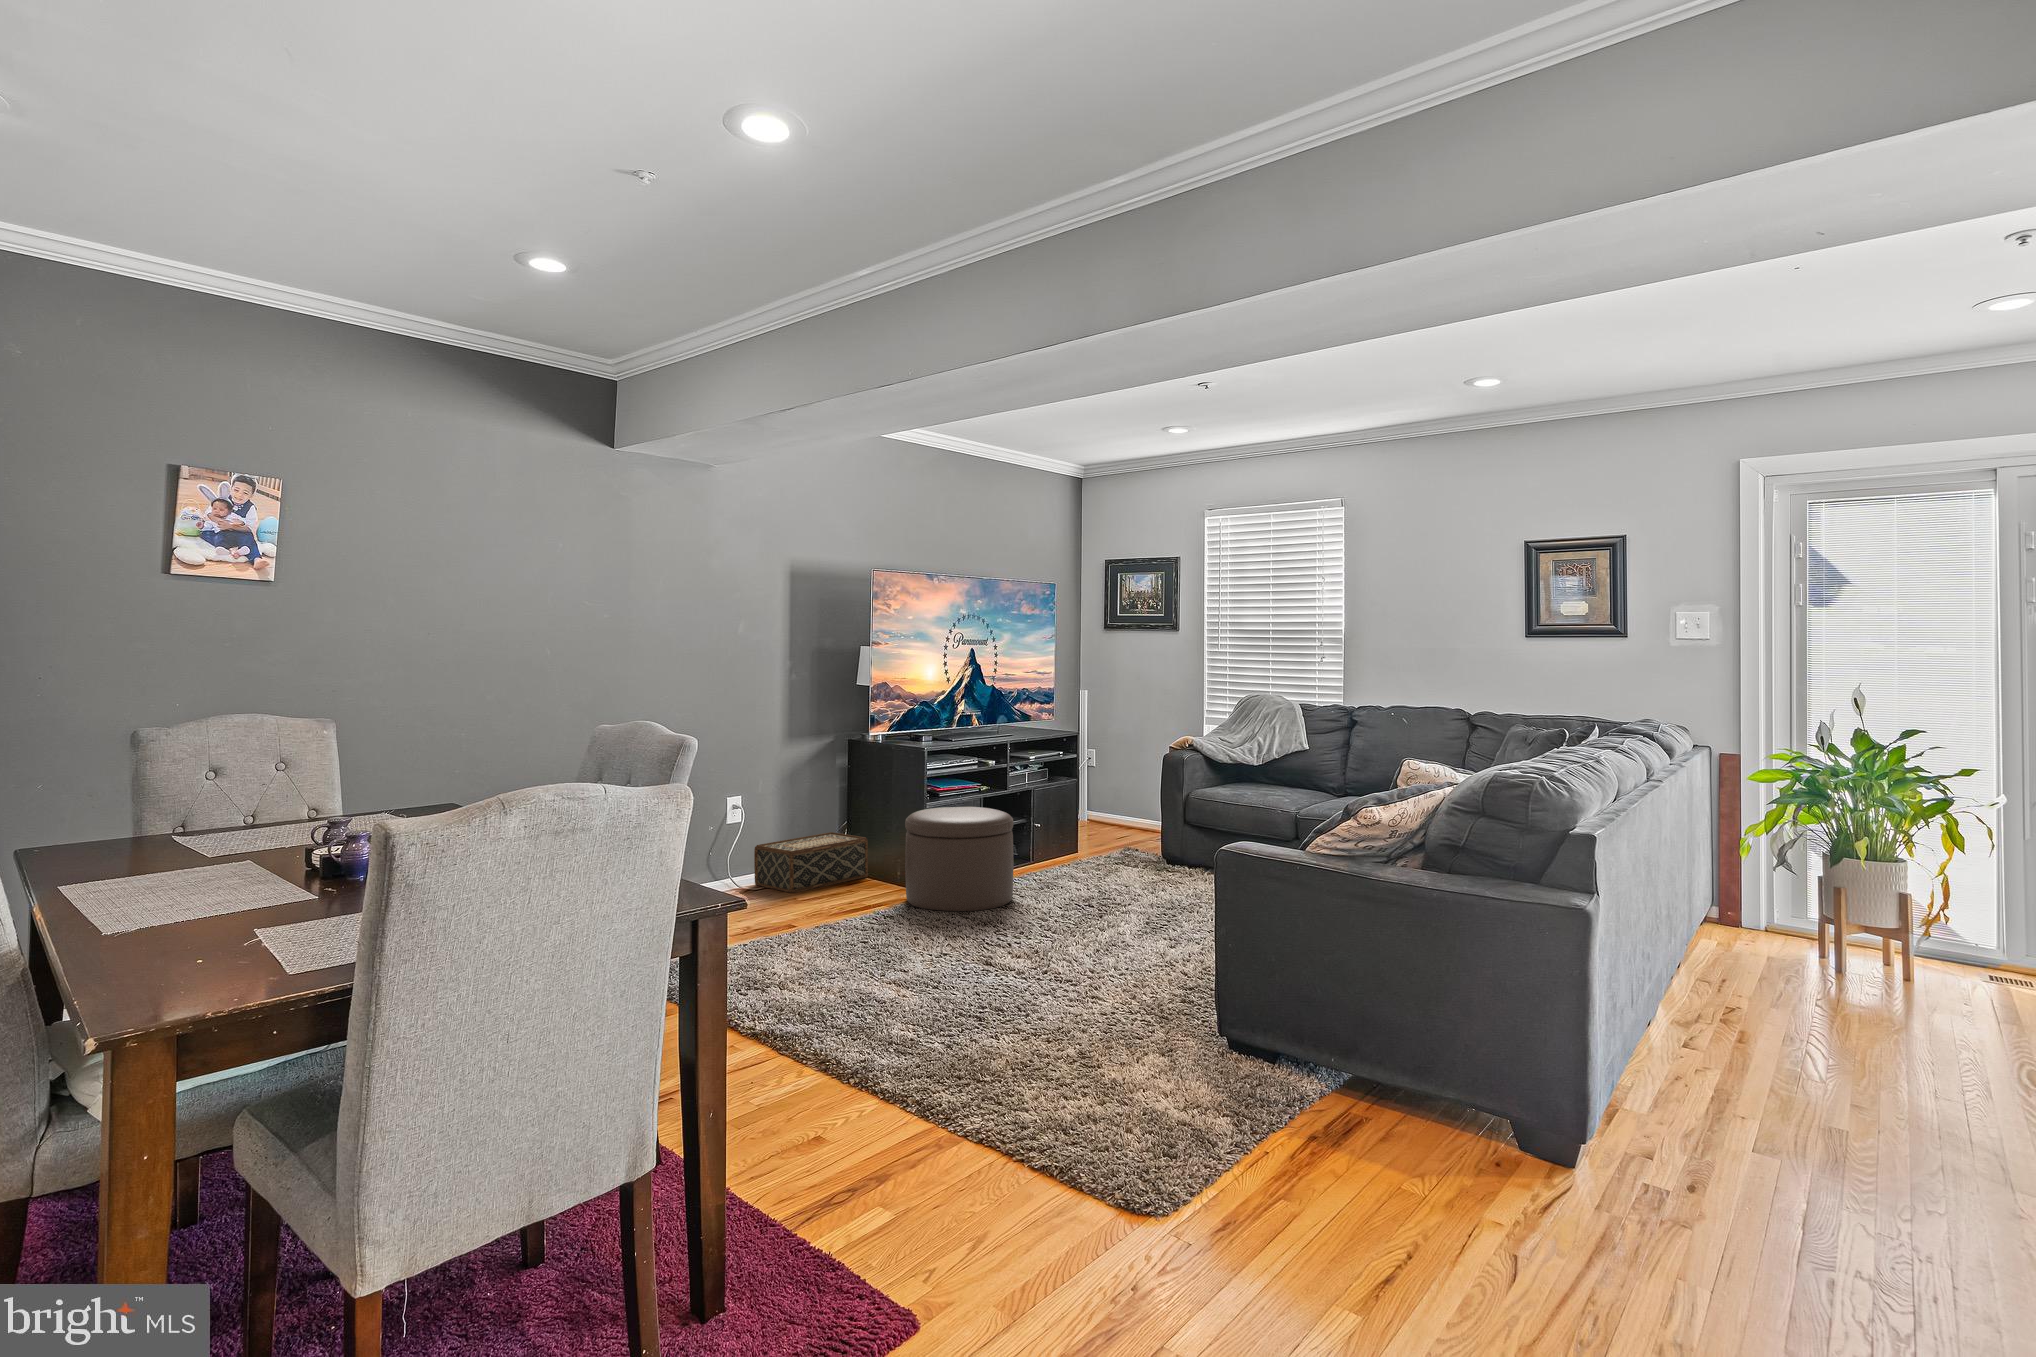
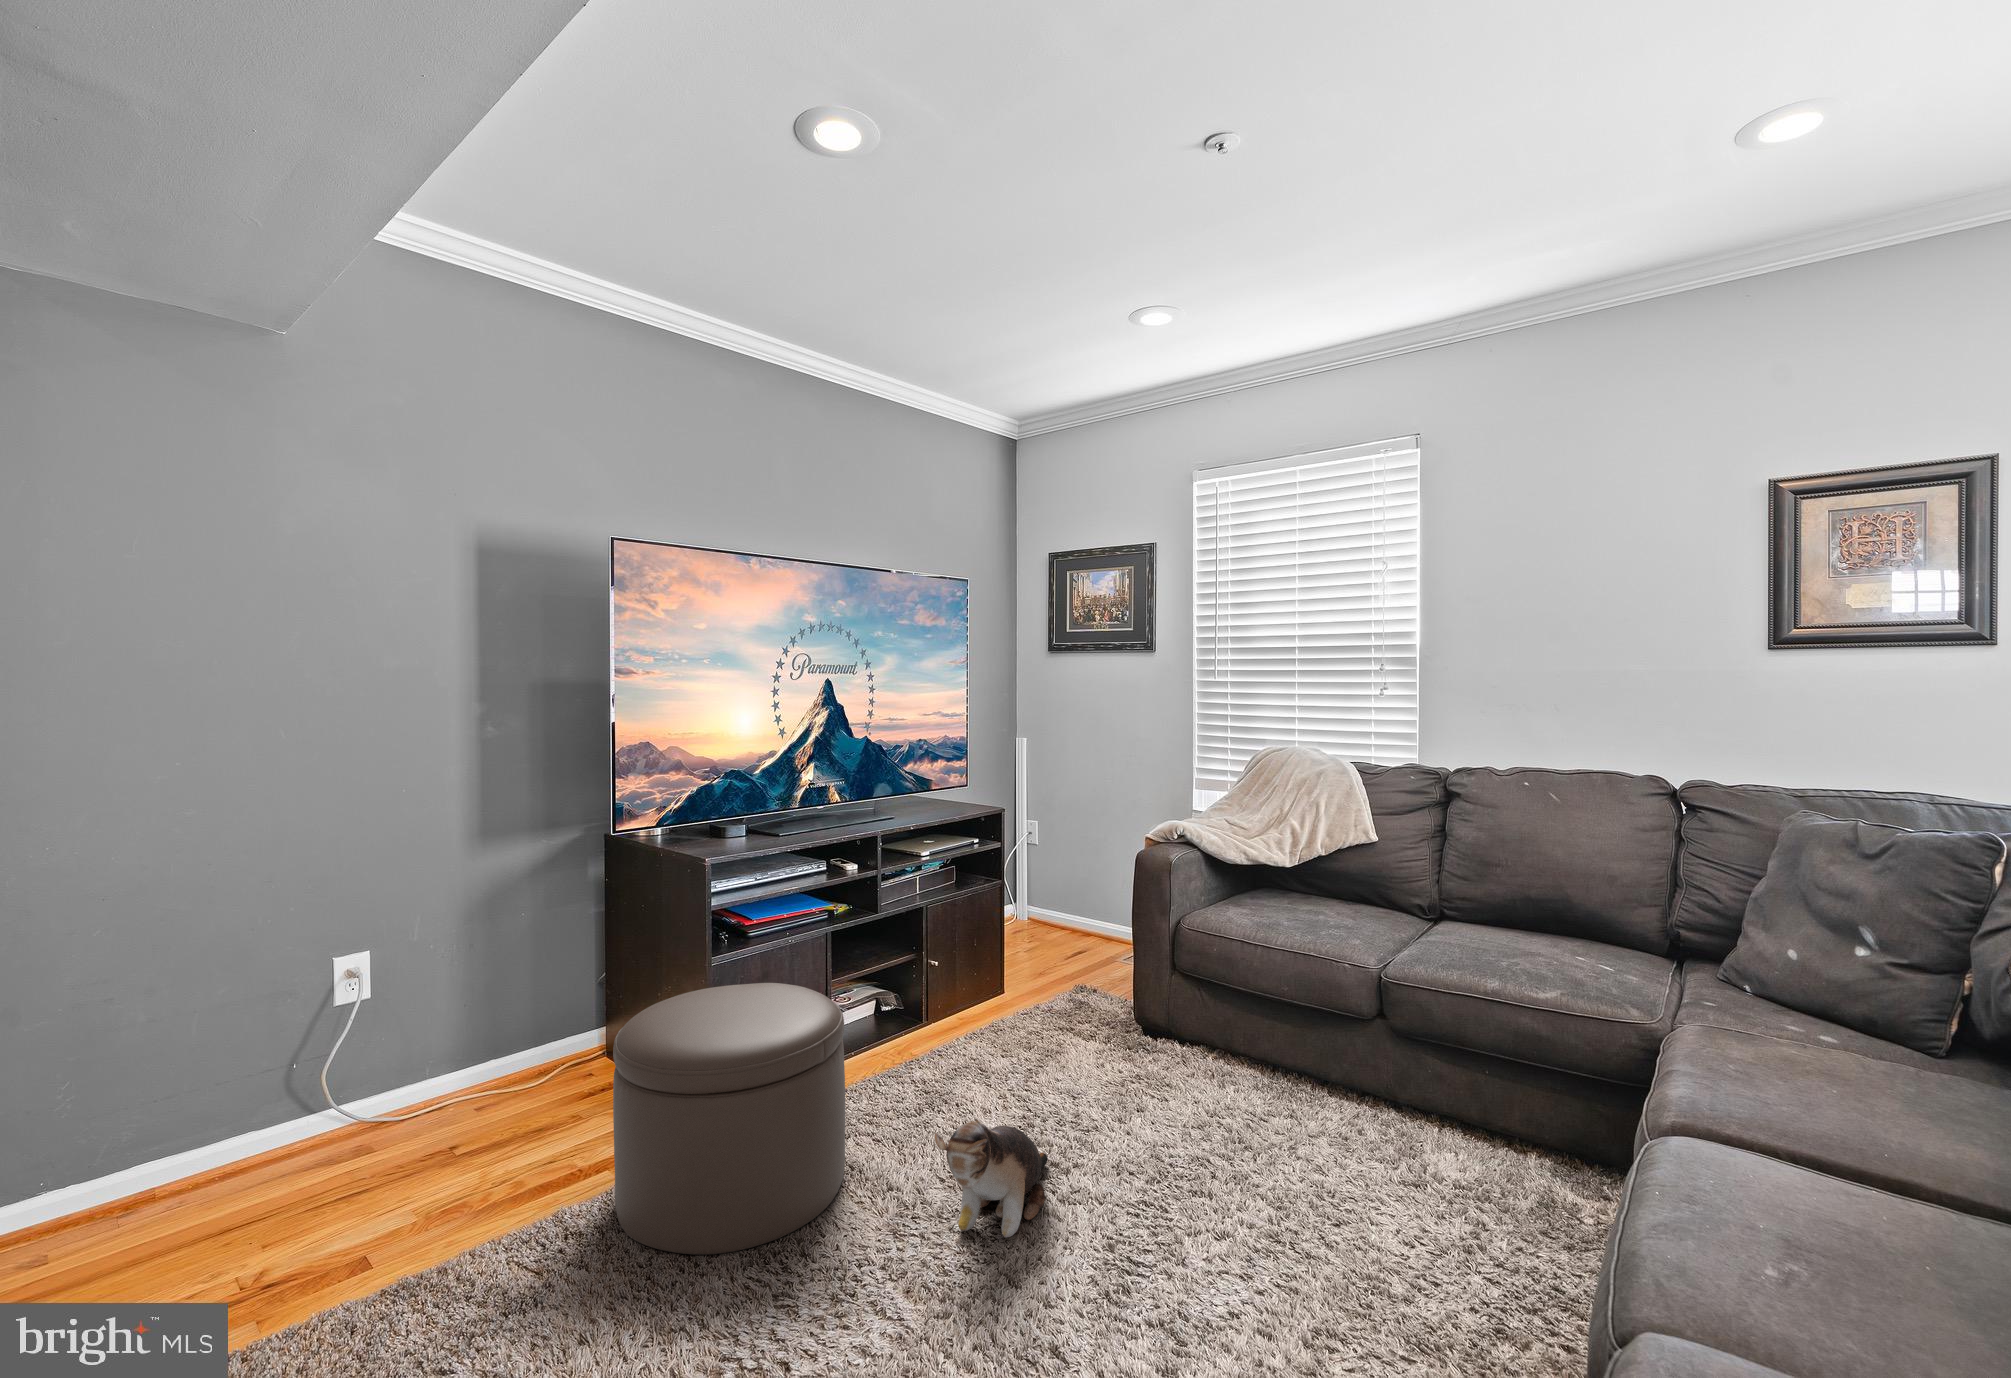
woven basket: present [754,832,868,893] -> none [374,999,614,1162]
plush toy: none [1065,854,1114,908] -> present [935,1120,1048,1237]

